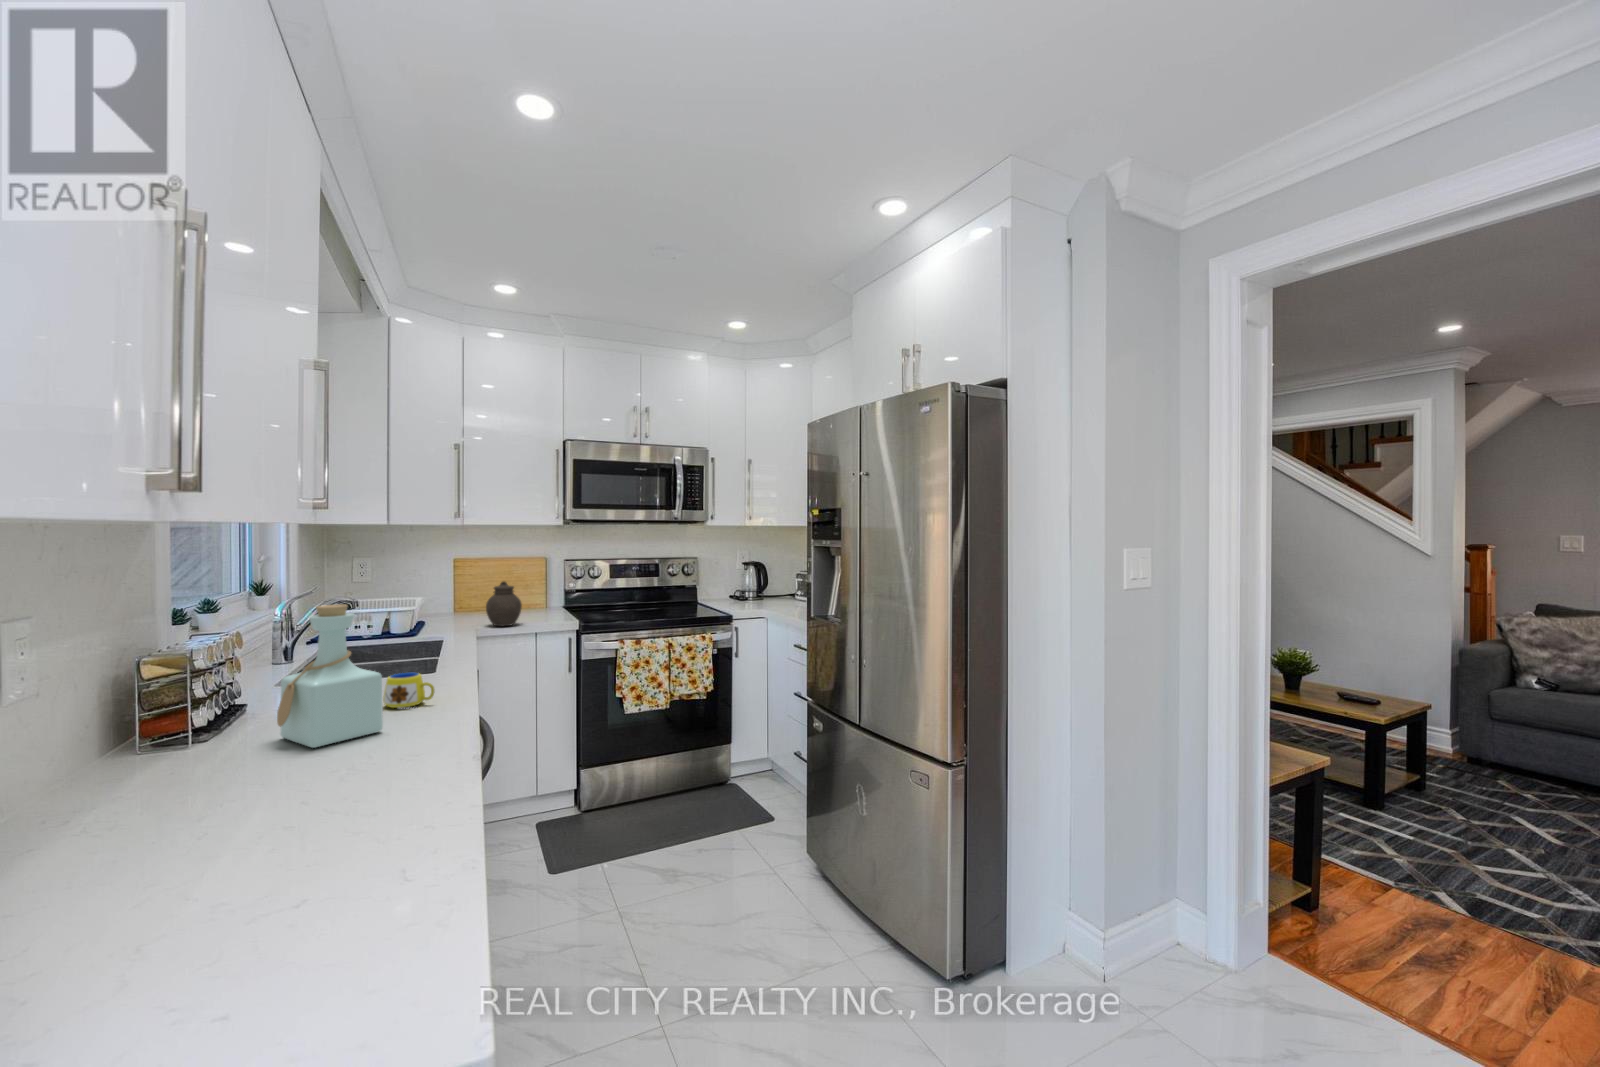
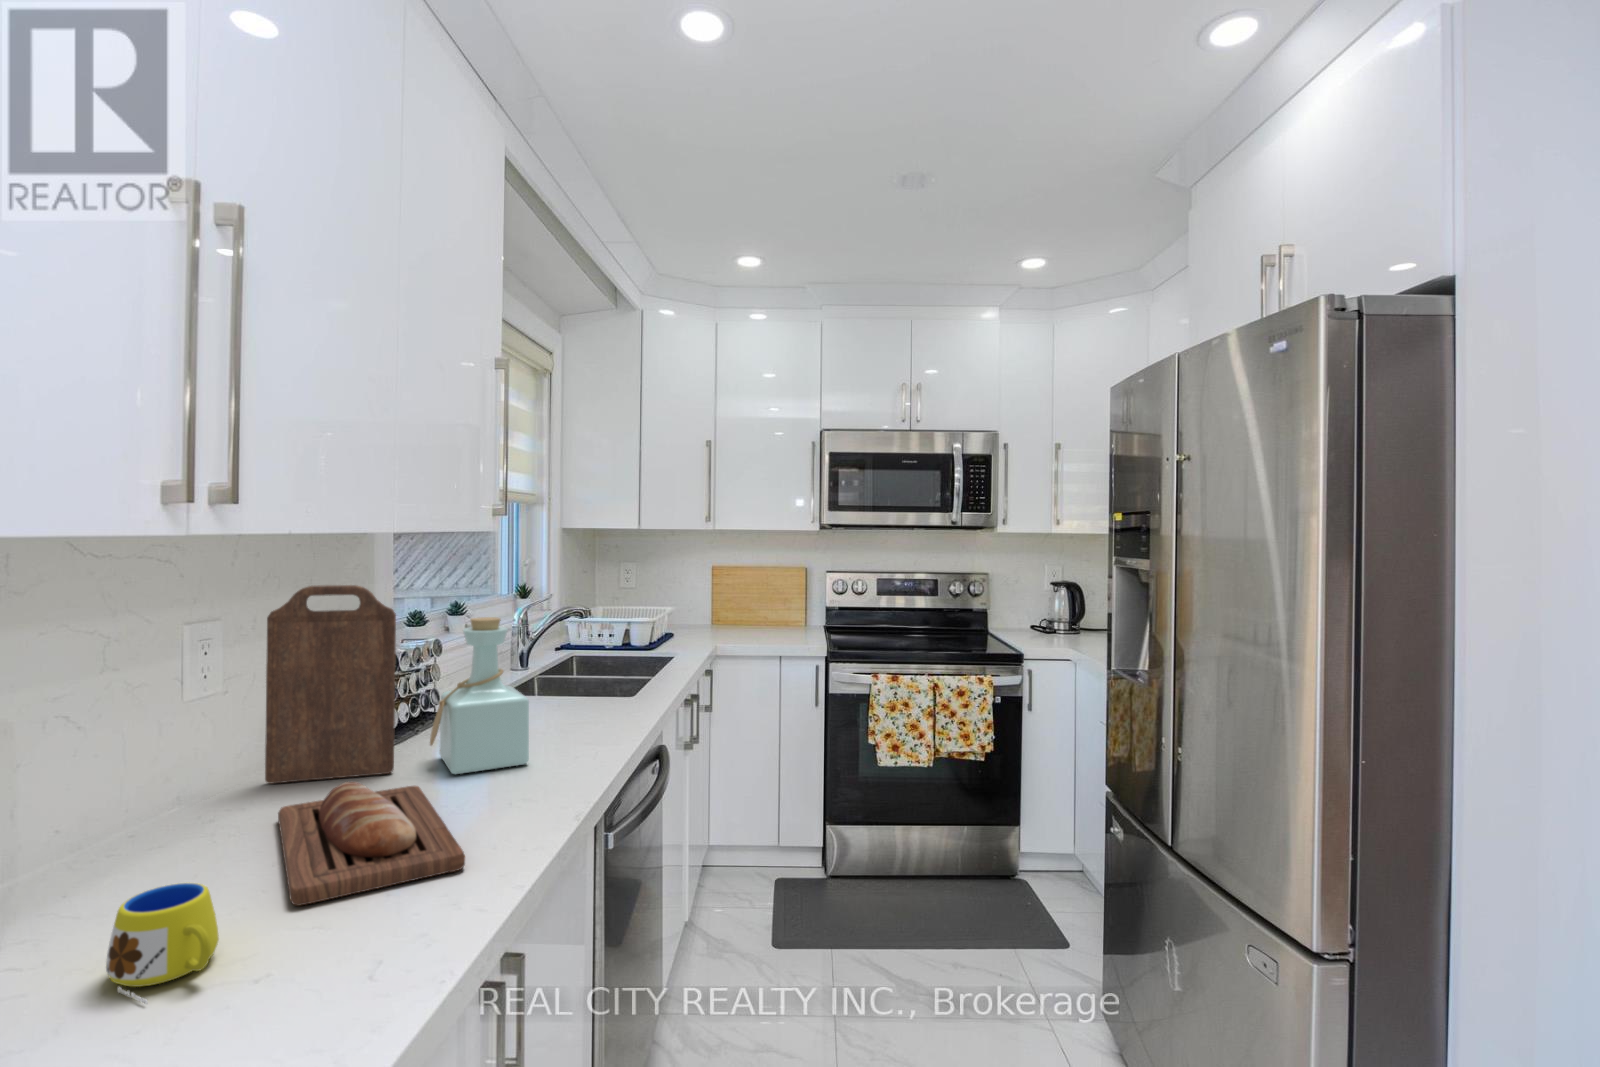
cutting board: none [91,580,242,784] -> present [265,585,396,783]
jar: present [486,582,522,627] -> none [729,594,767,646]
mug: present [383,673,434,709] -> present [106,883,219,1004]
bread loaf: none [155,758,404,854] -> present [278,782,465,906]

